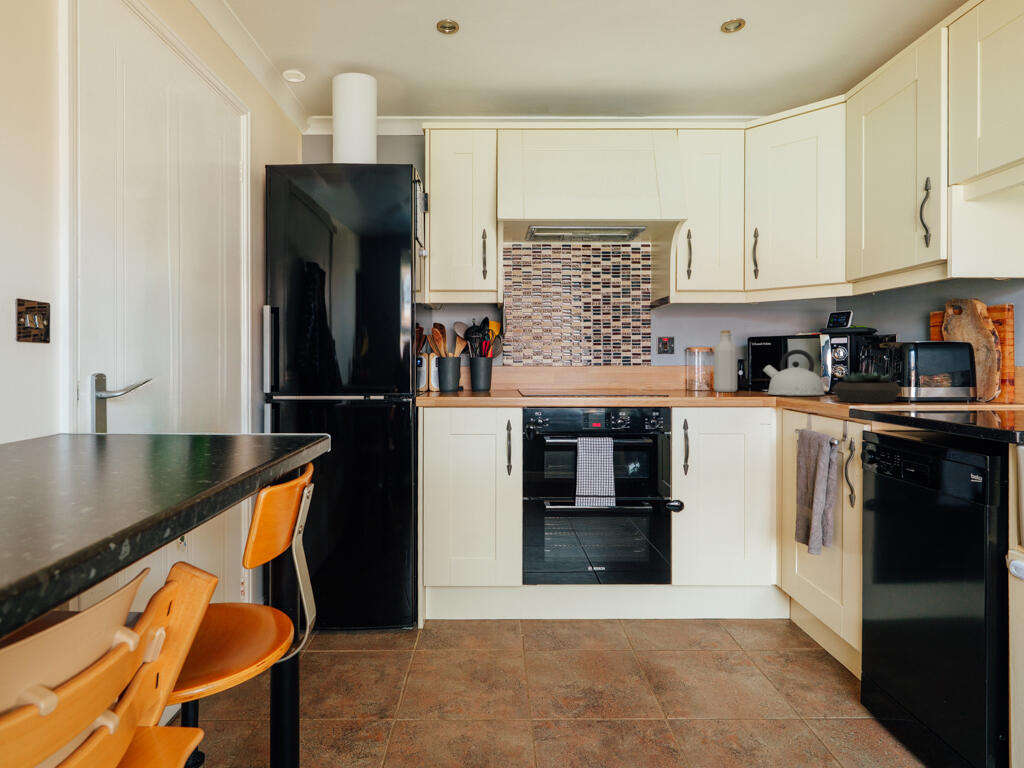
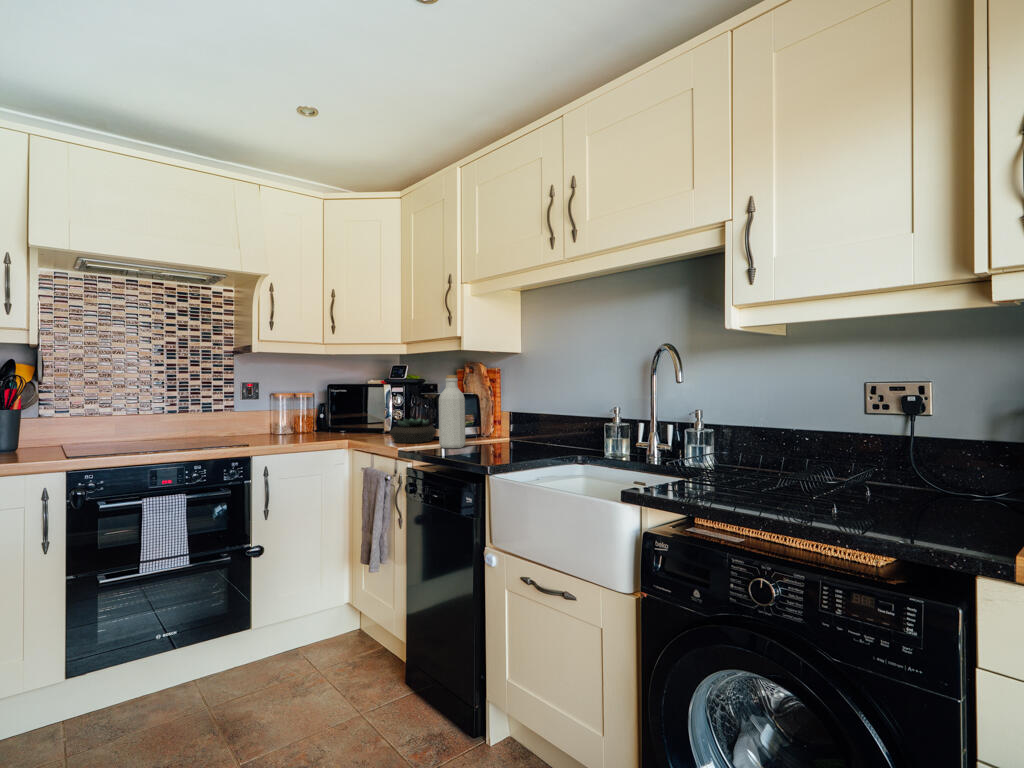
bottle: present [714,331,737,392] -> present [439,375,465,448]
kettle: present [763,350,825,395] -> none [339,397,388,437]

